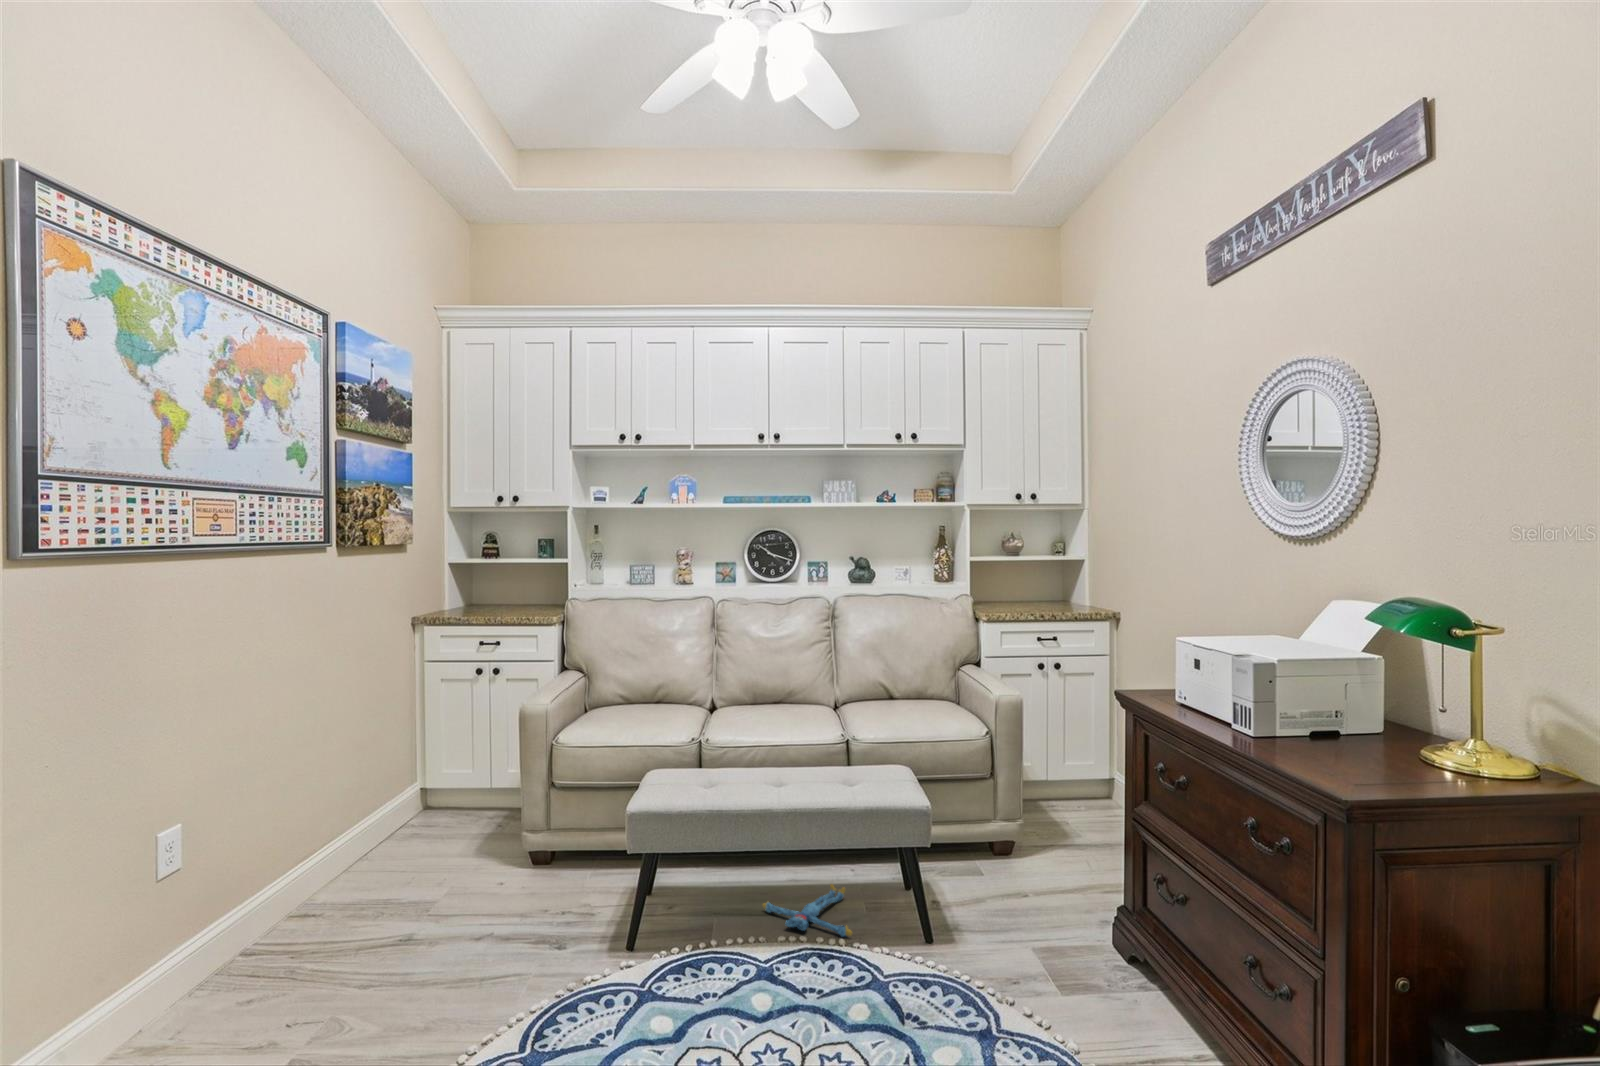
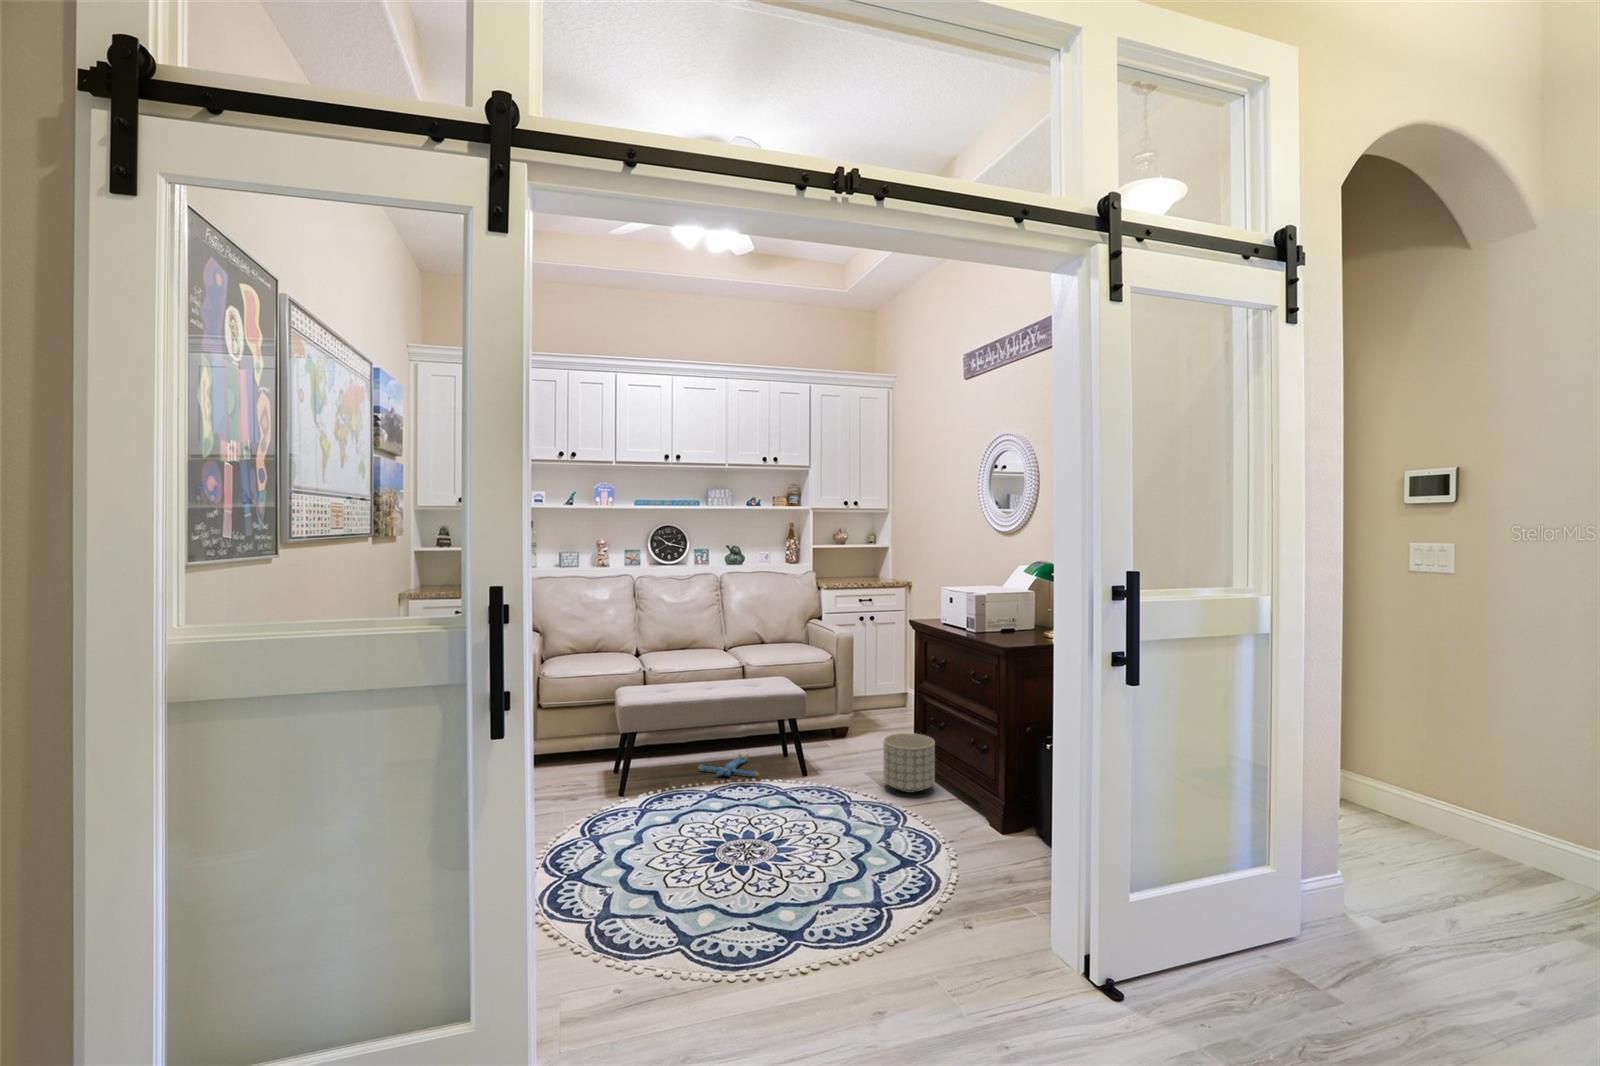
planter: none [1064,896,1165,1021] -> present [883,733,935,793]

